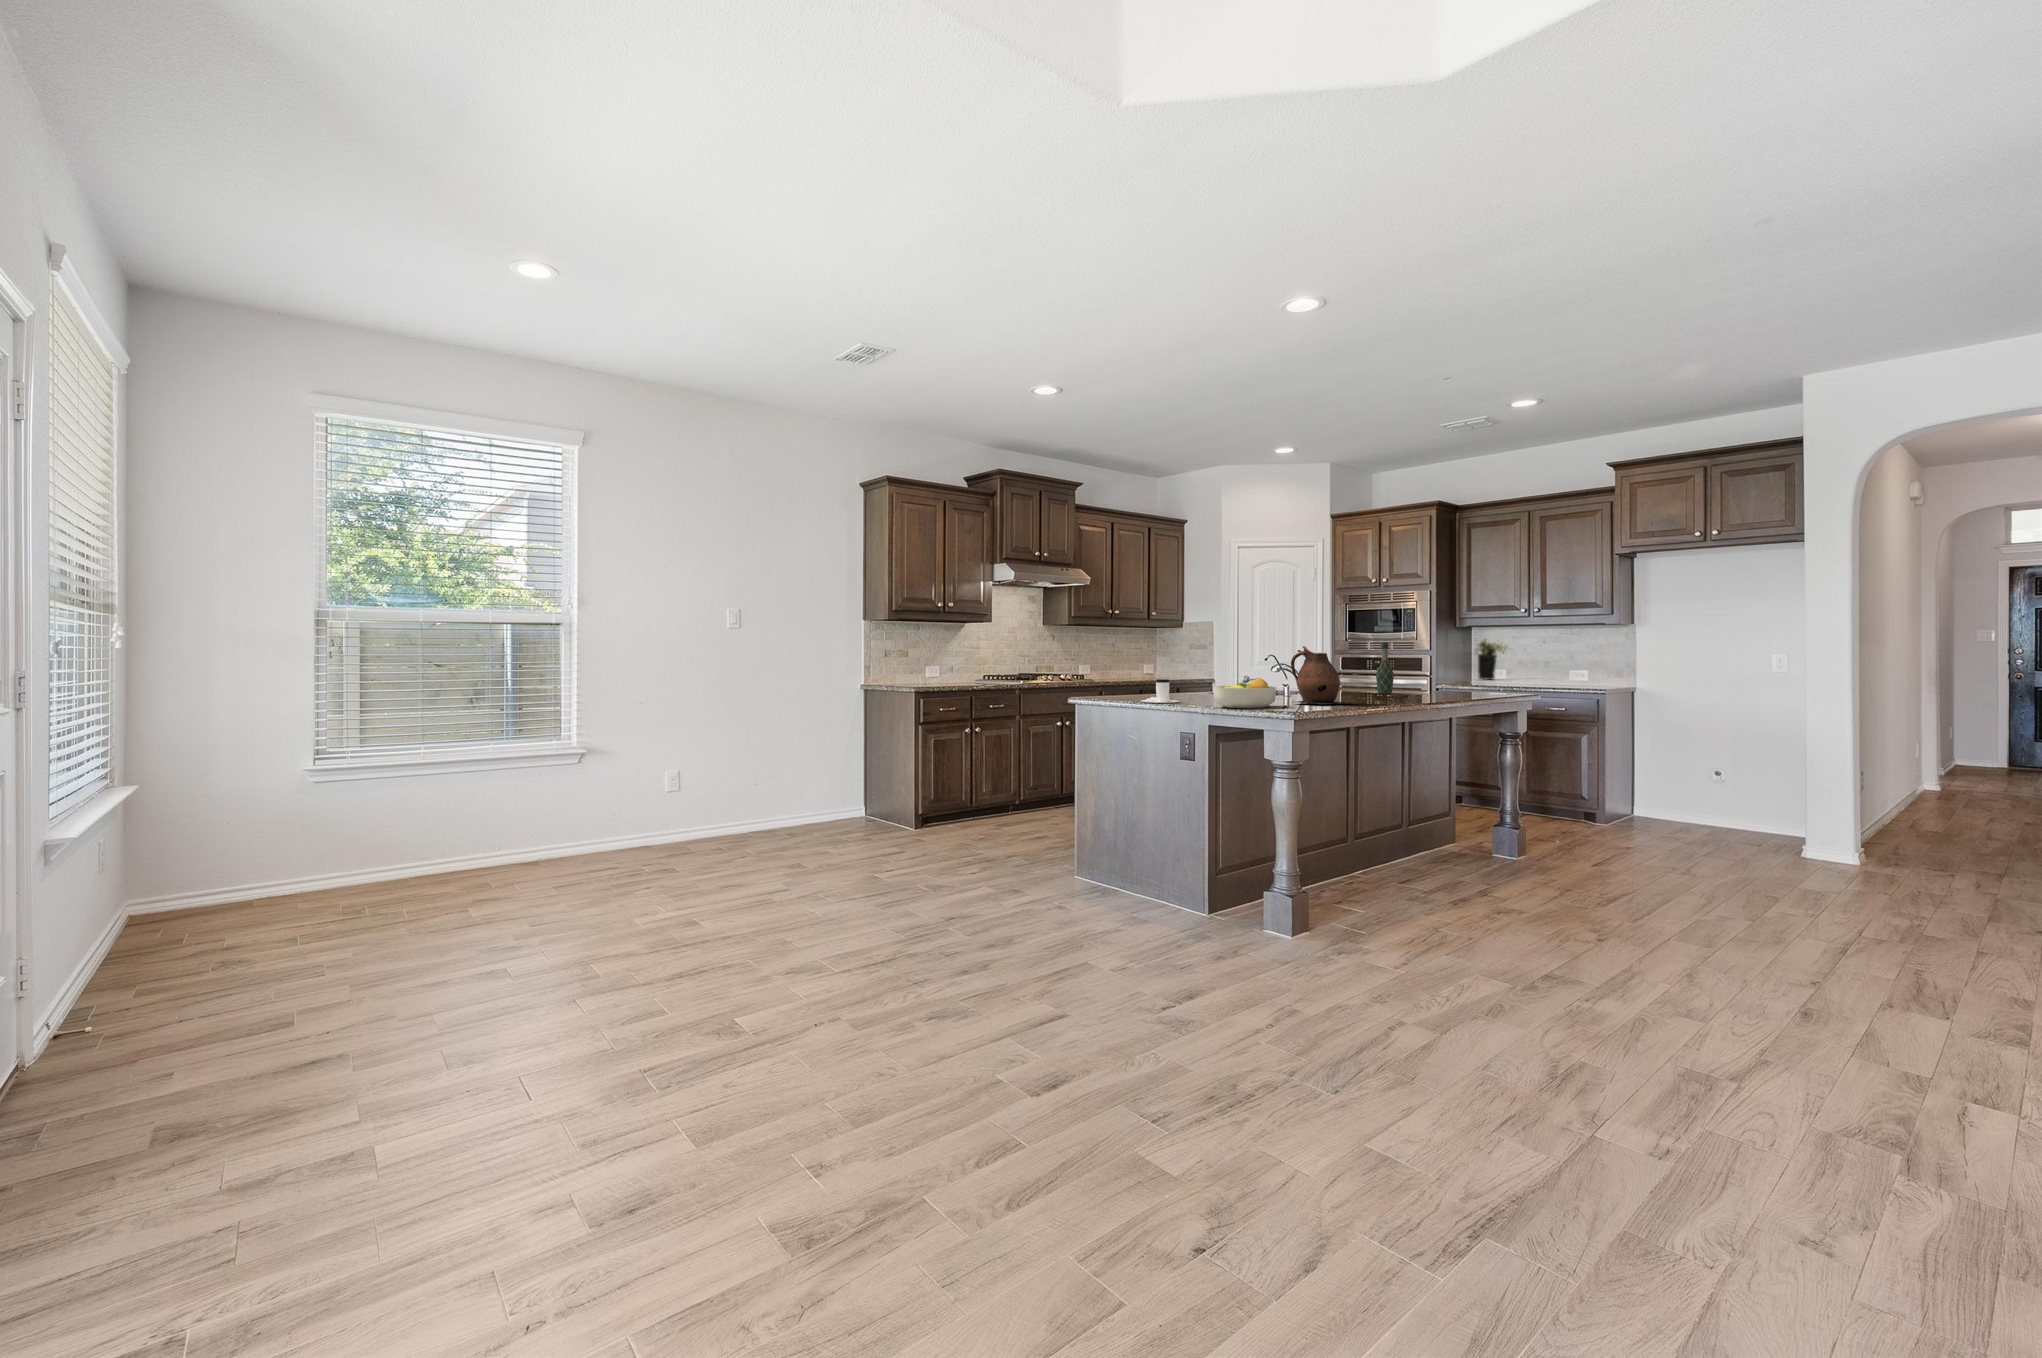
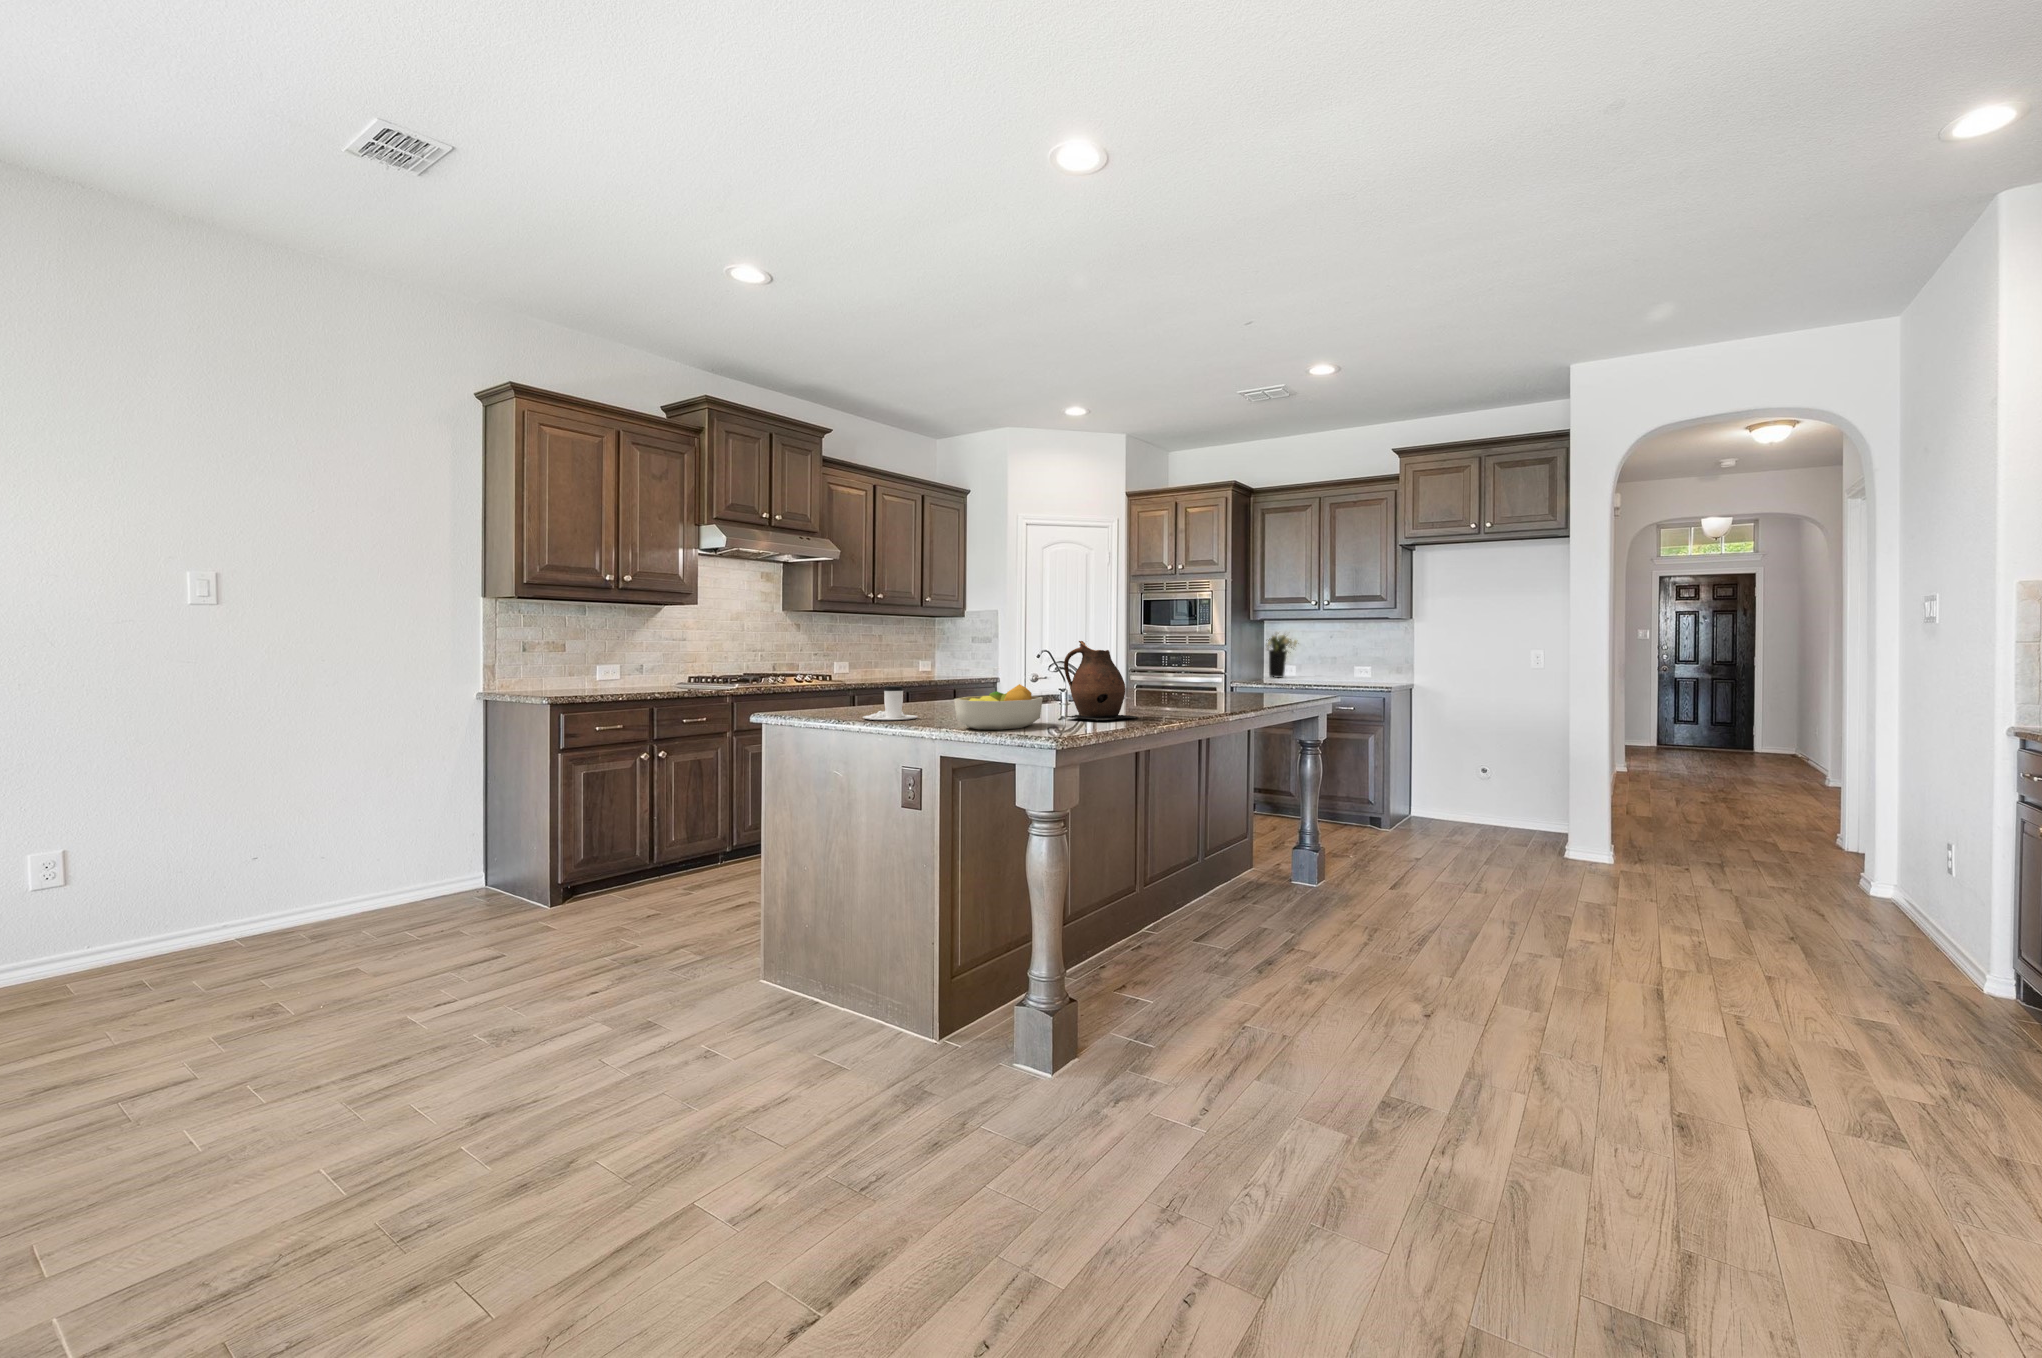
wine bottle: present [1376,643,1394,694] -> none [1169,637,1189,699]

